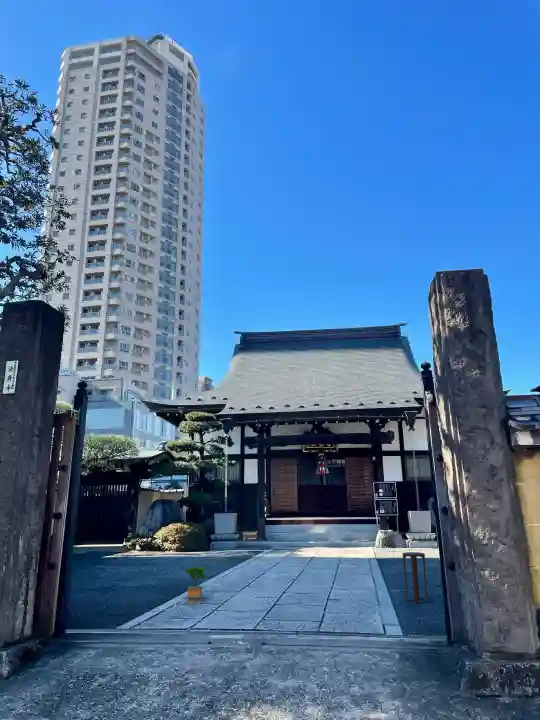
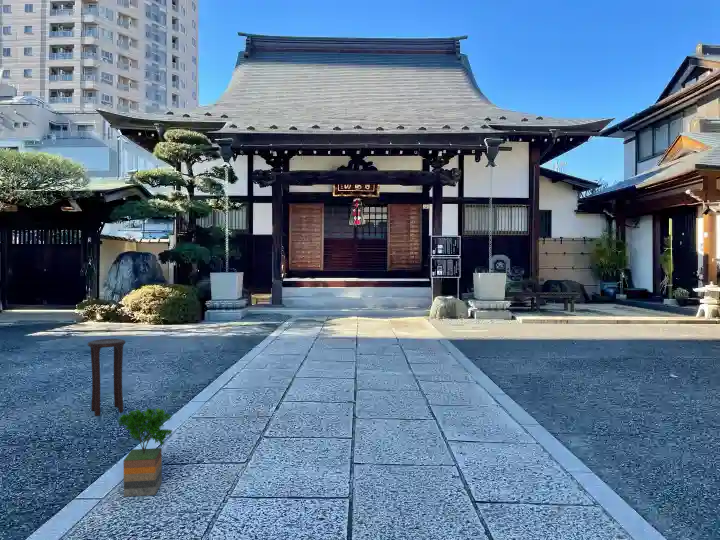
stool: present [402,552,428,604] -> present [88,339,125,416]

